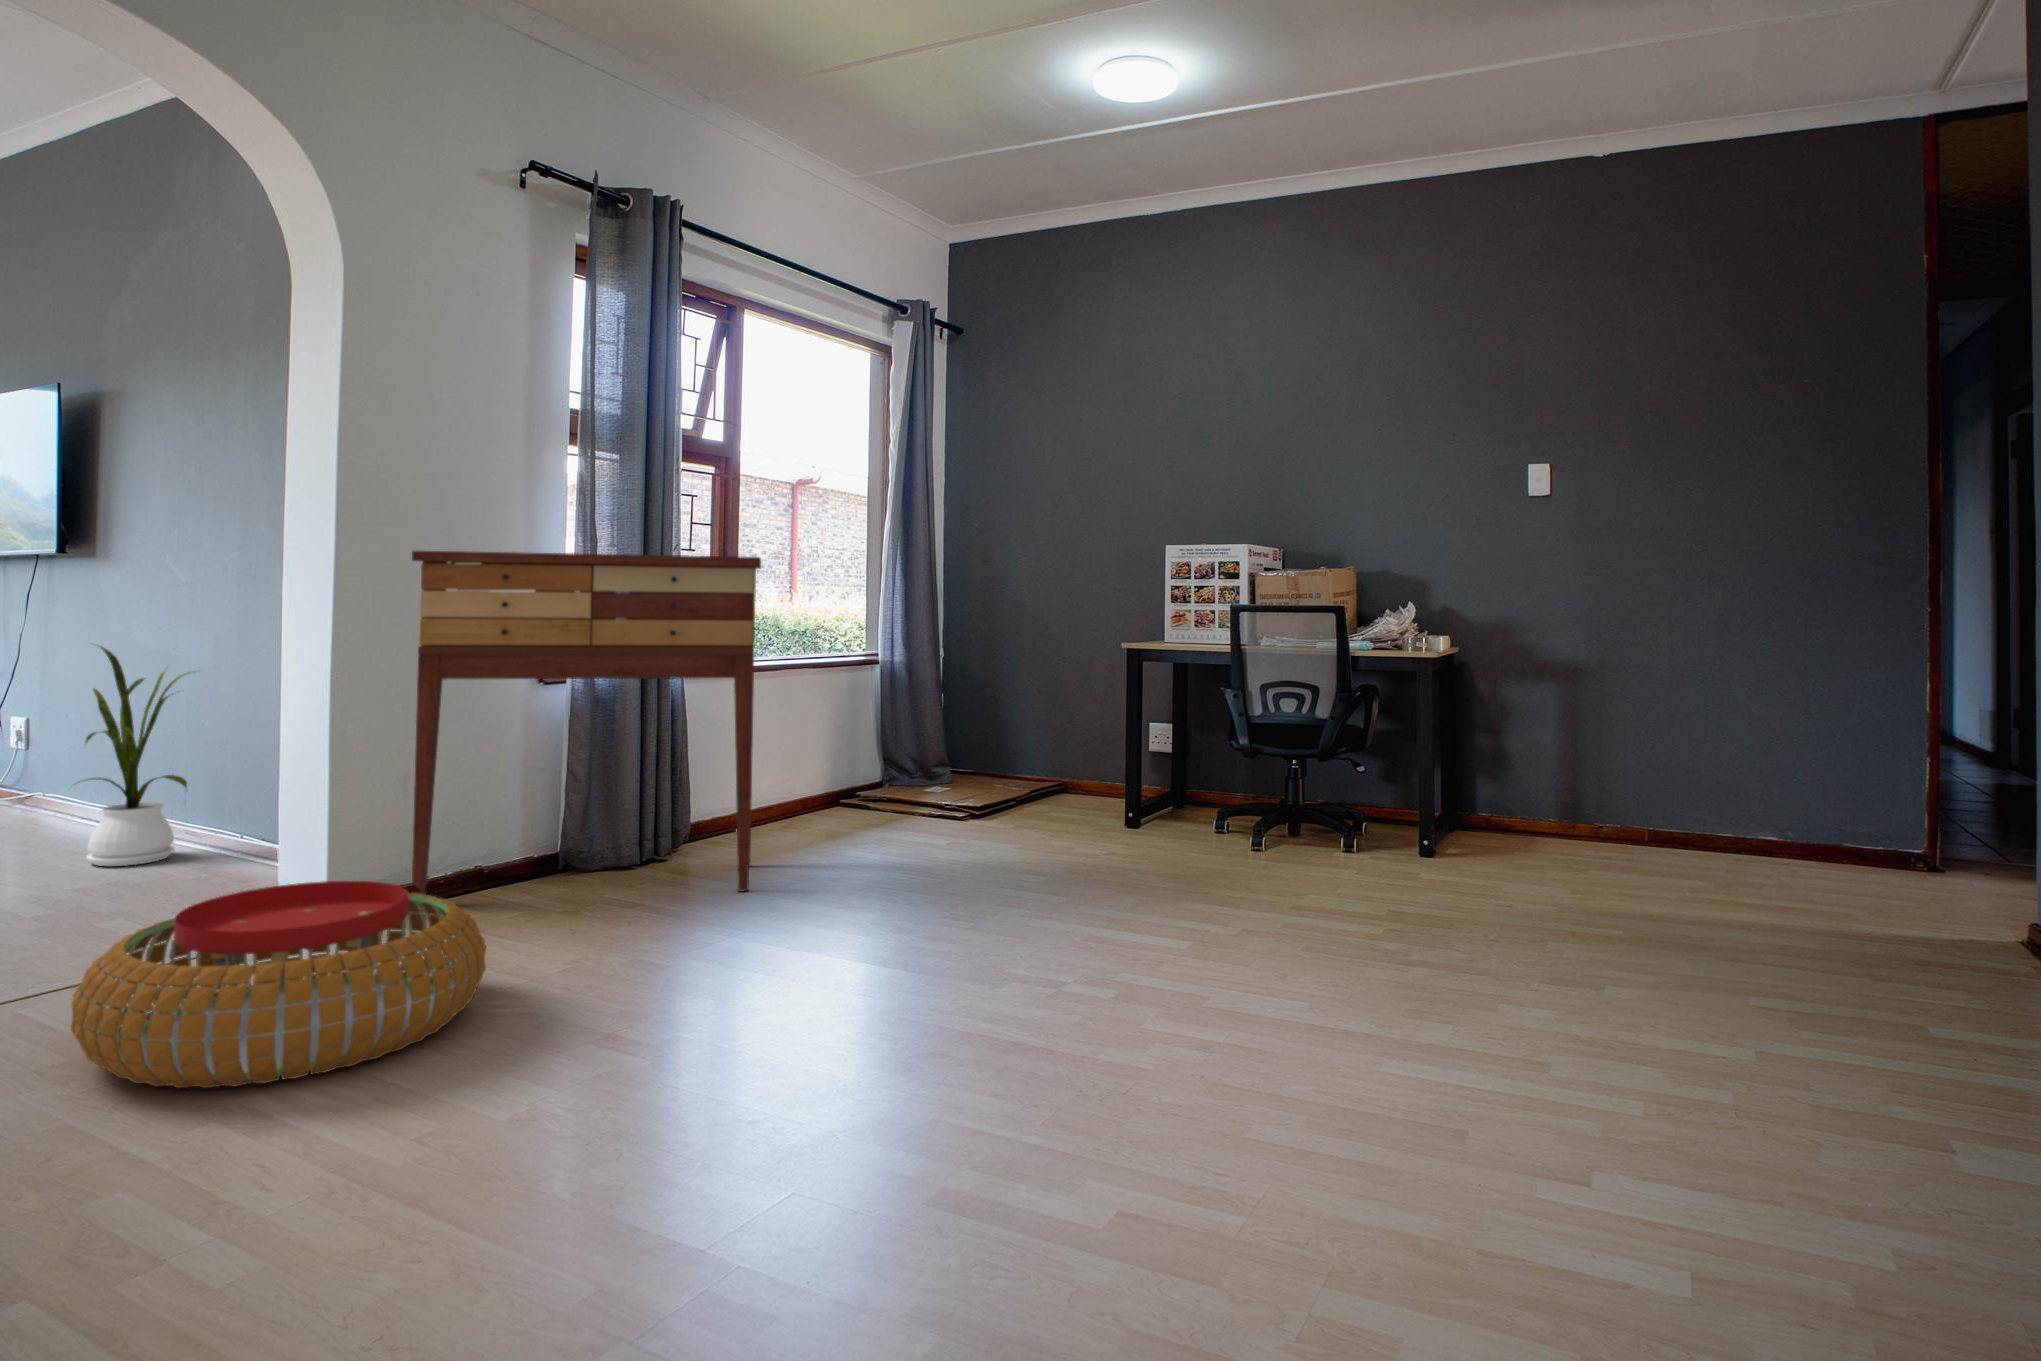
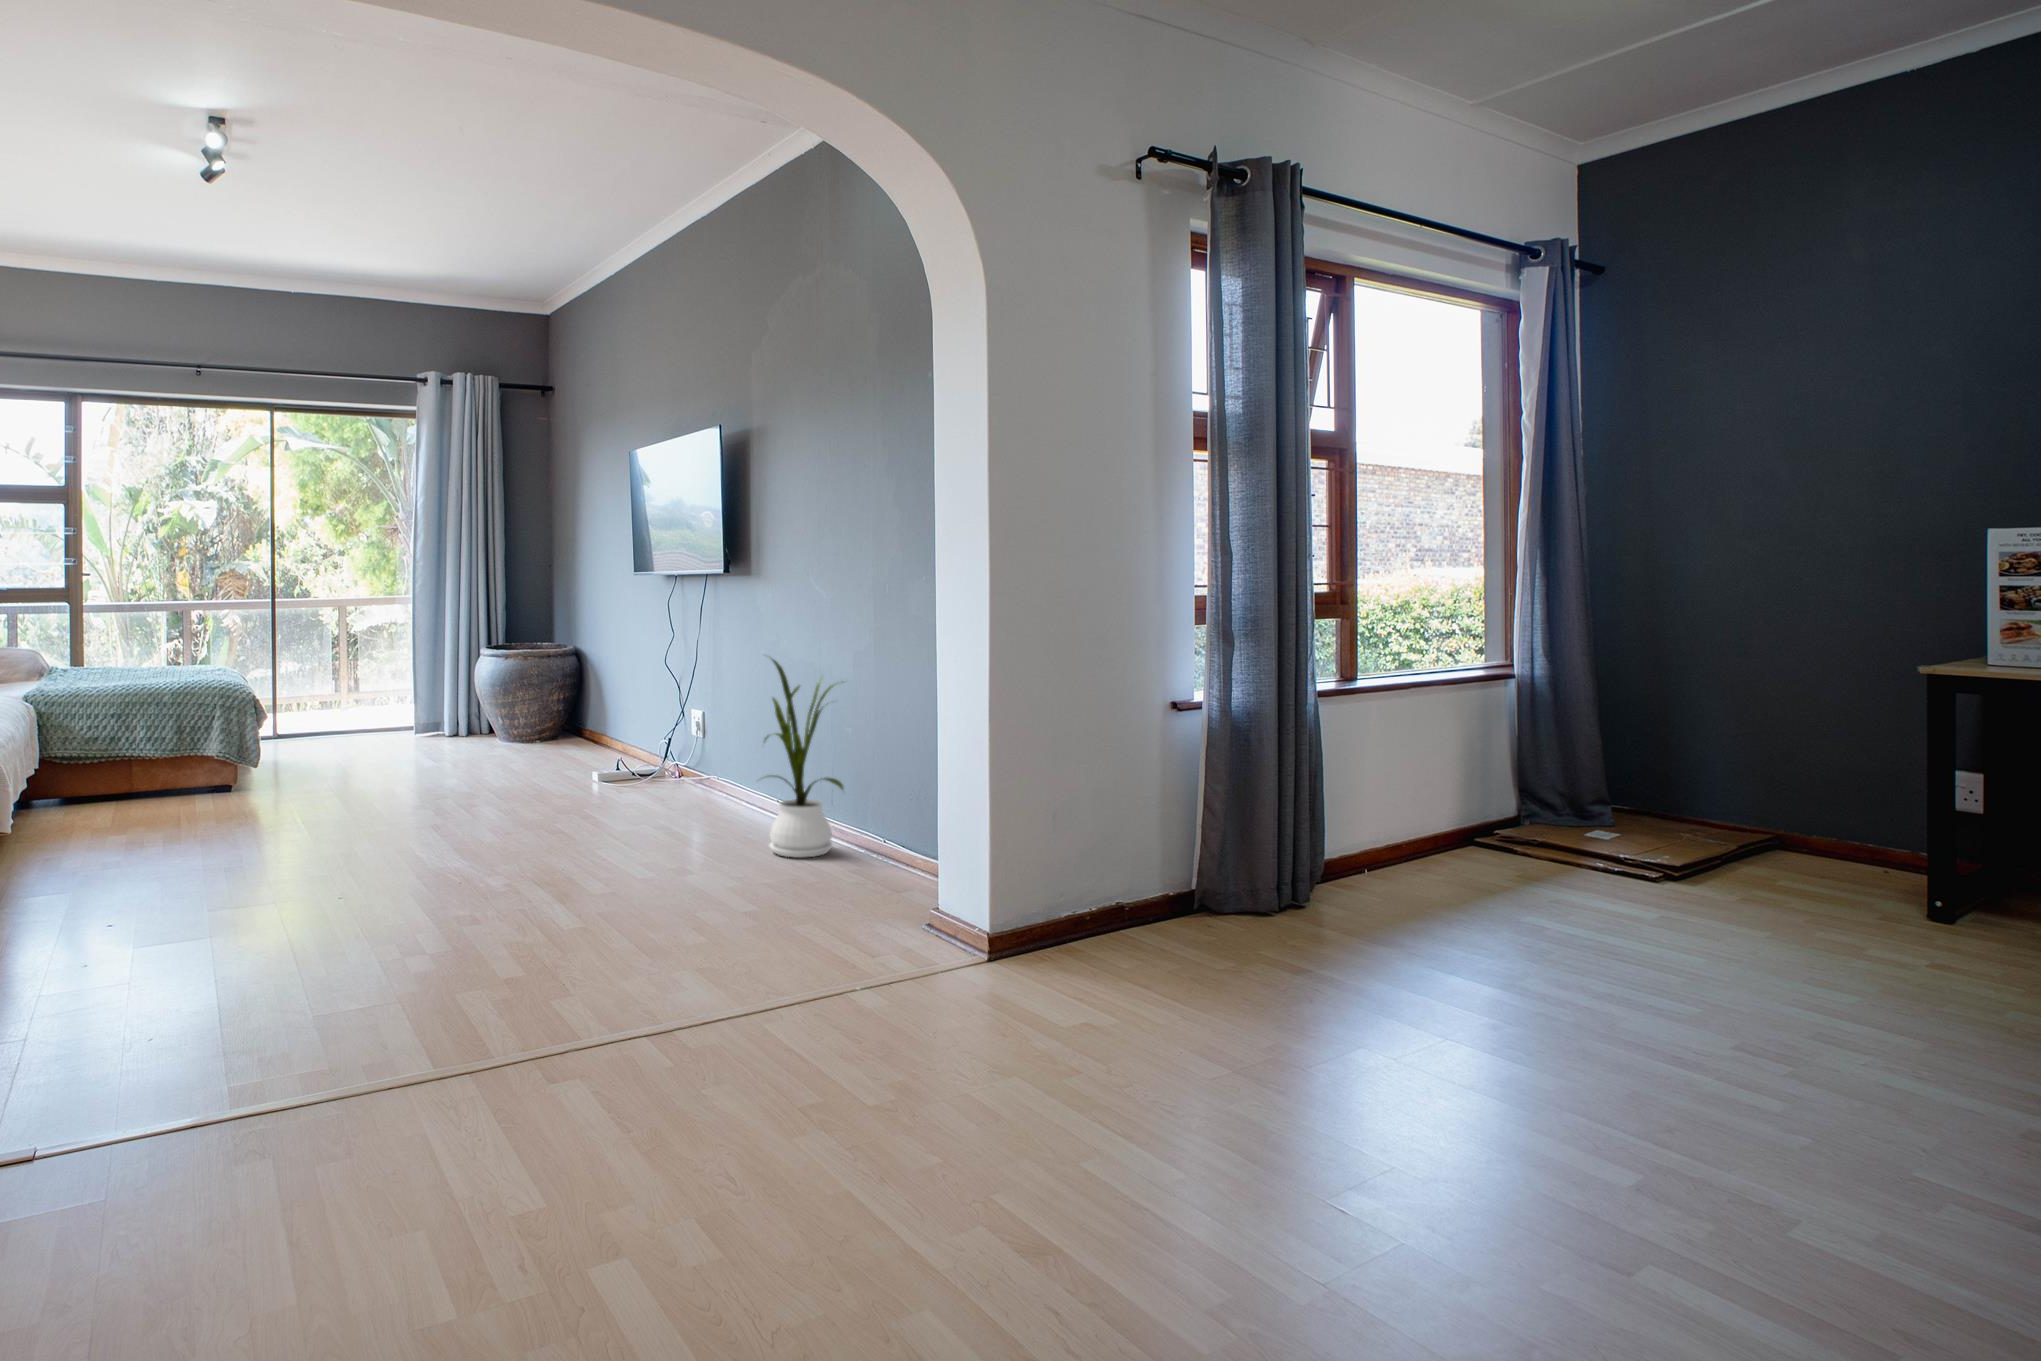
console table: present [412,551,761,895] -> none [1058,572,1446,974]
pouf: present [70,881,486,1088] -> none [849,933,1222,1171]

